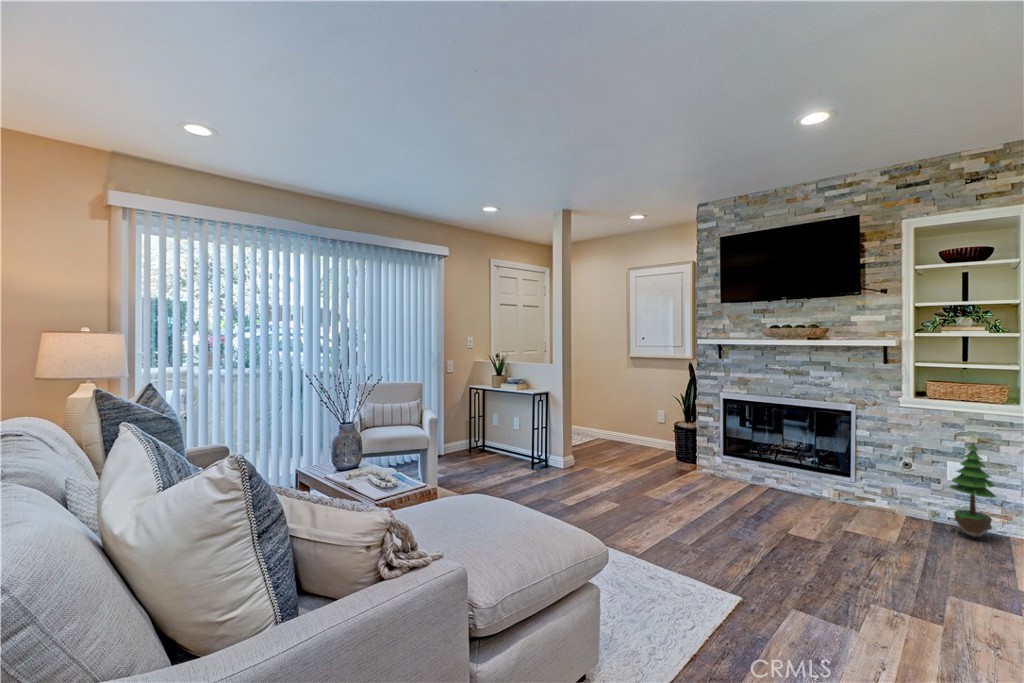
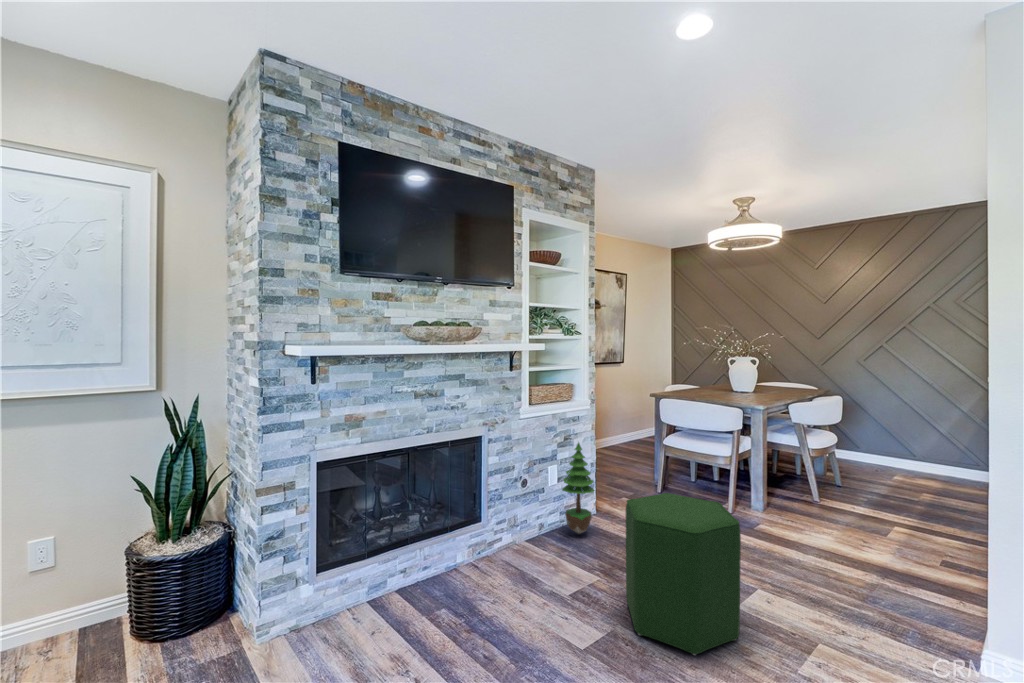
ottoman: none [821,468,927,590] -> present [626,493,741,656]

